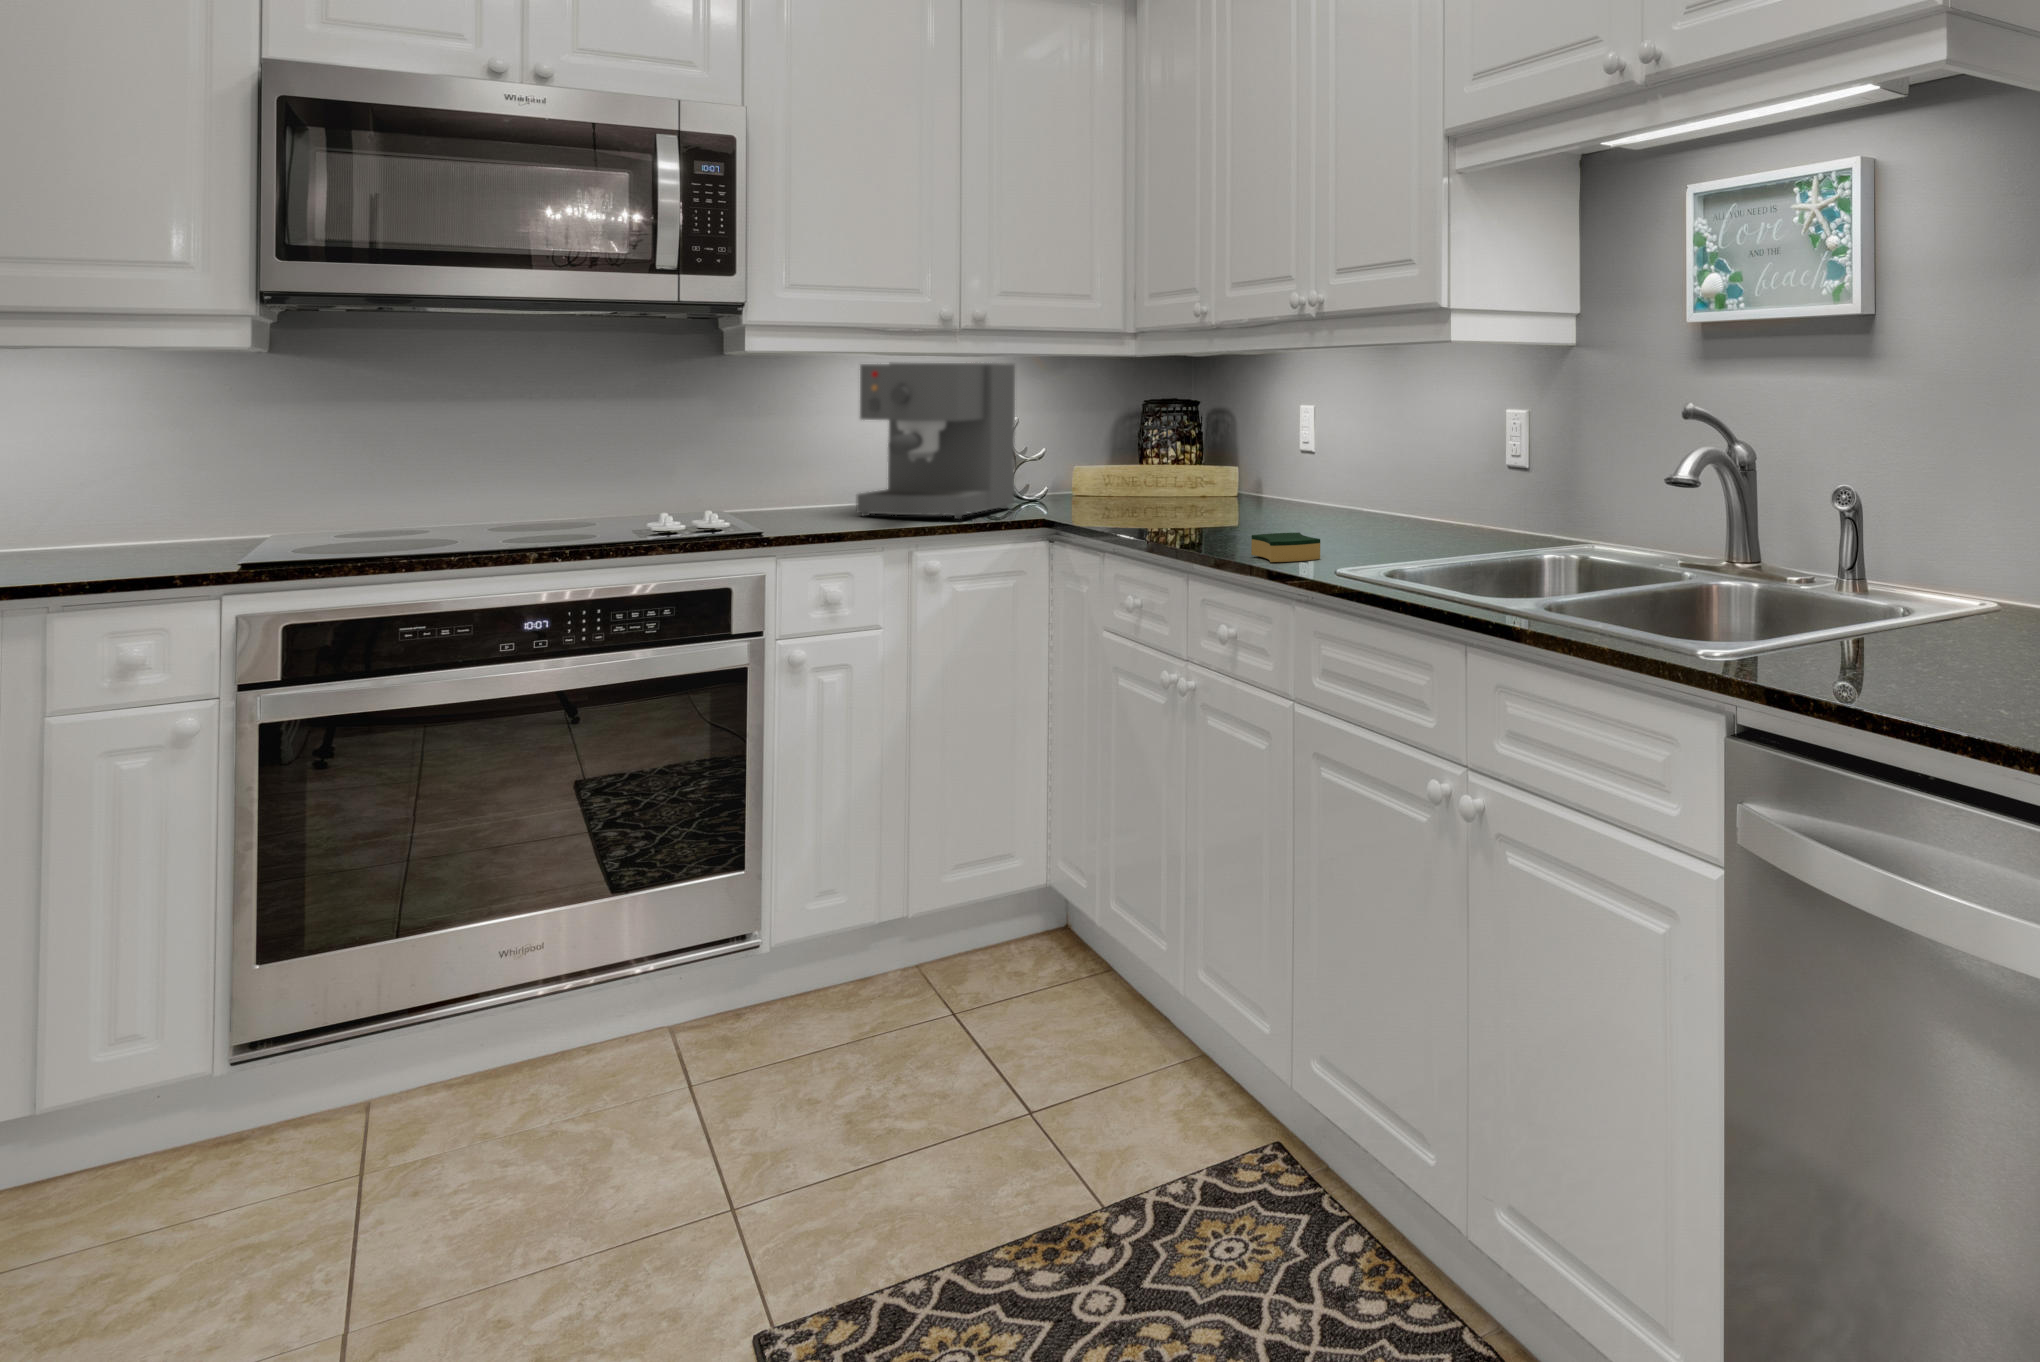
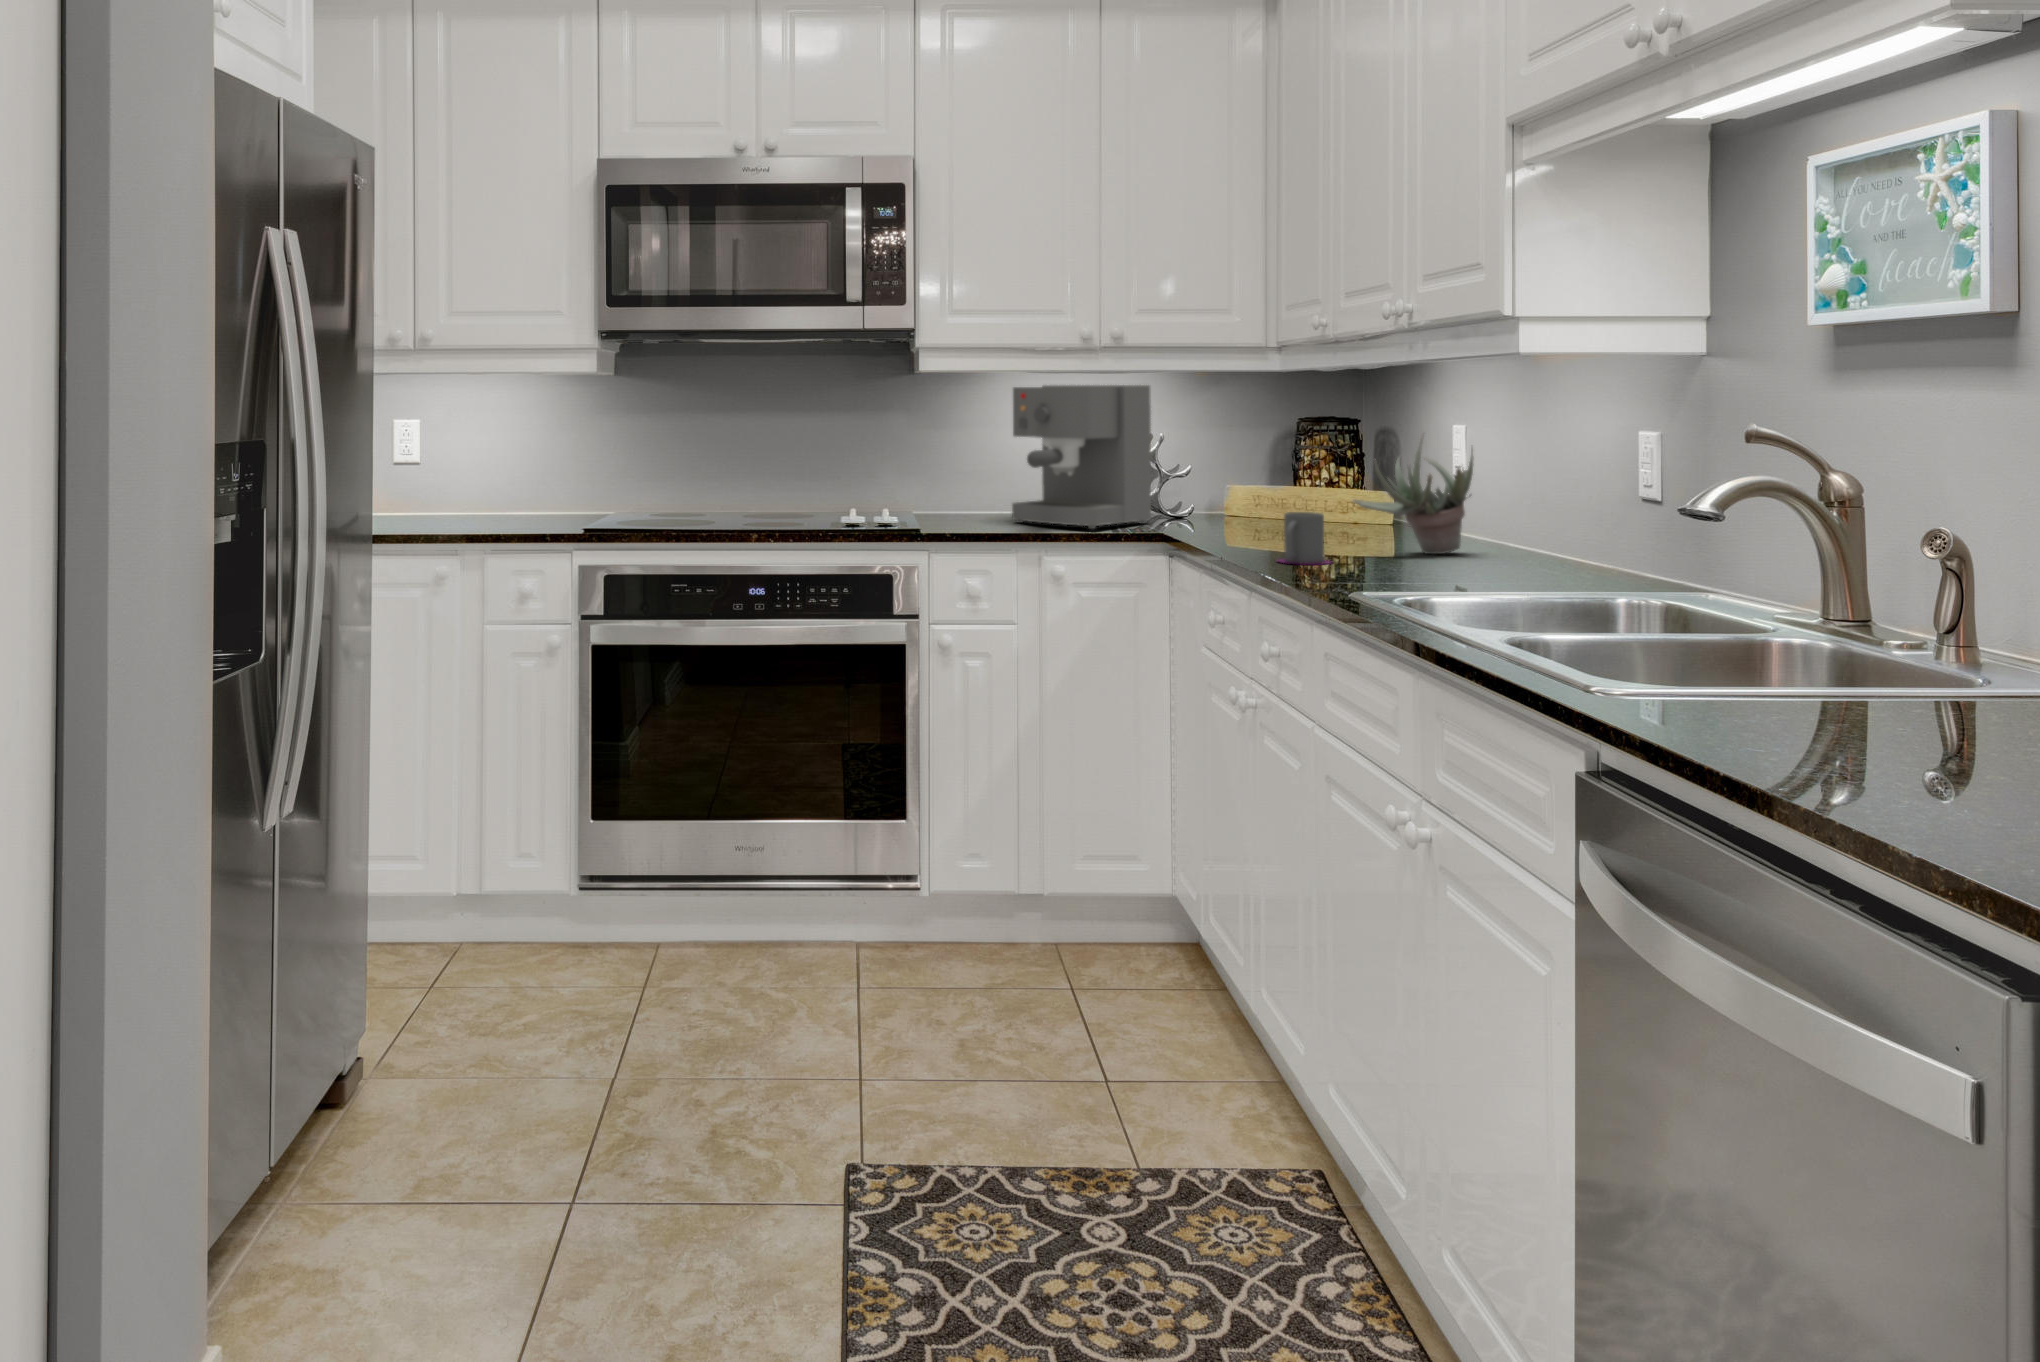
succulent plant: none [1252,411,1356,525] -> present [1353,434,1473,554]
mug: none [1189,491,1244,544] -> present [1278,512,1331,565]
sponge: present [1251,532,1320,562] -> none [1314,555,1380,584]

